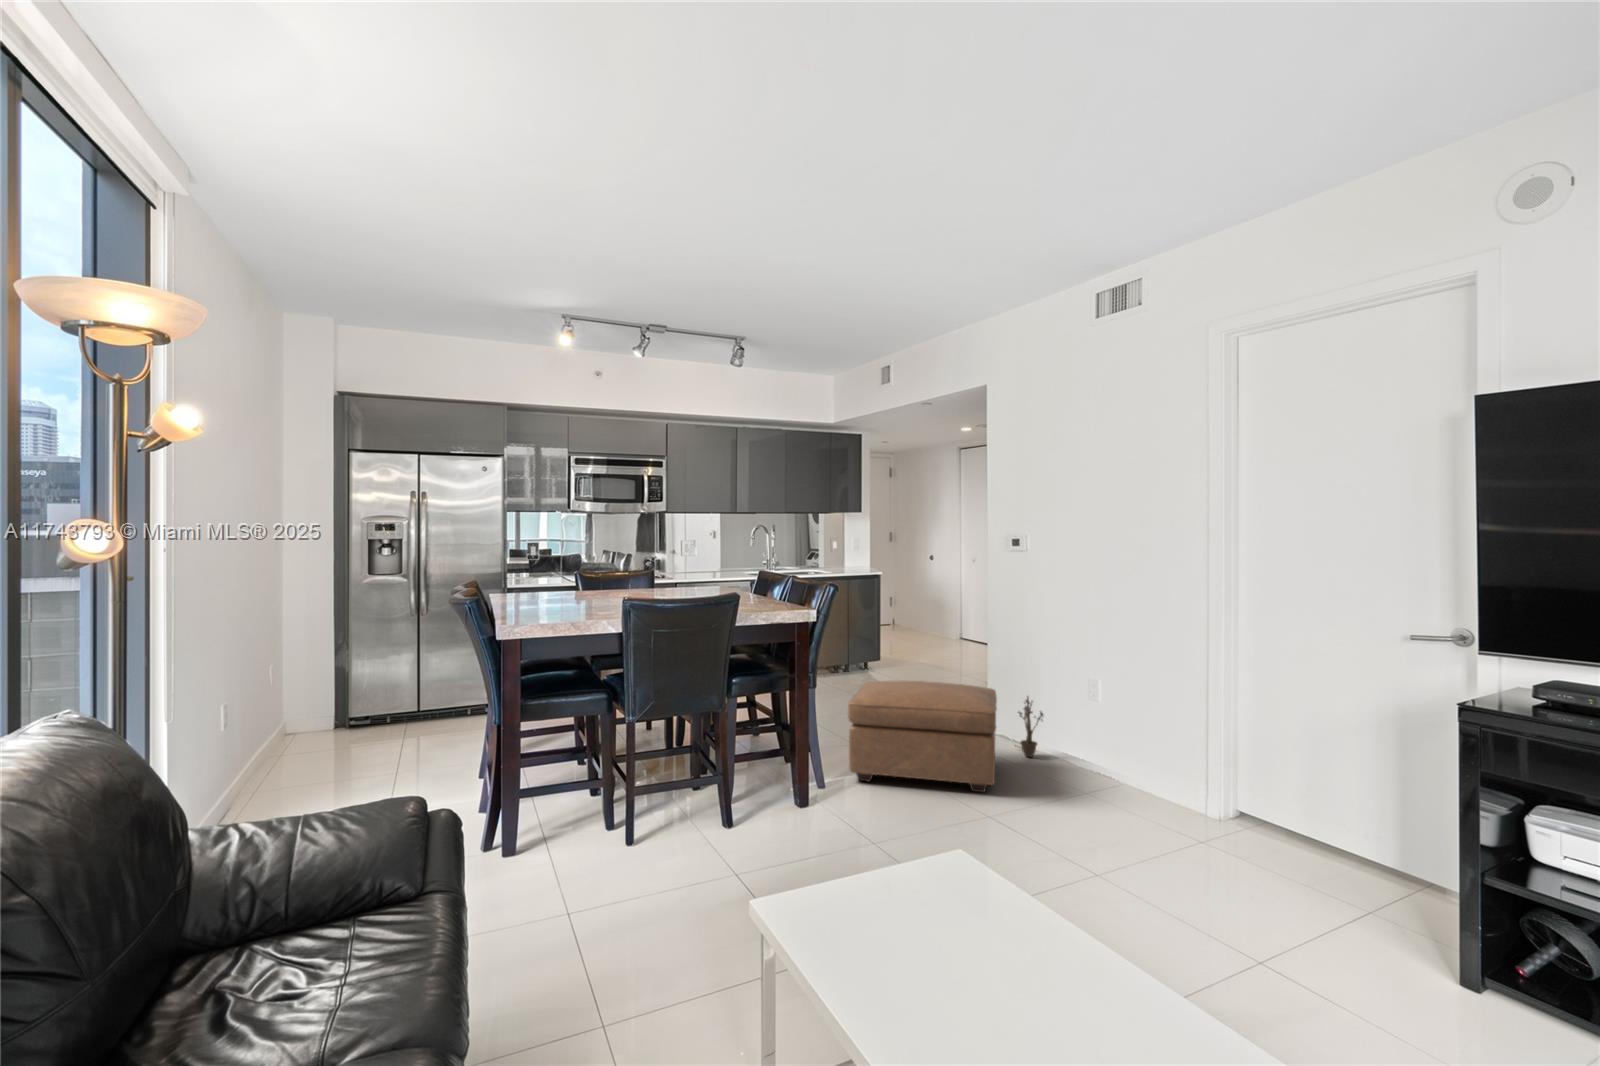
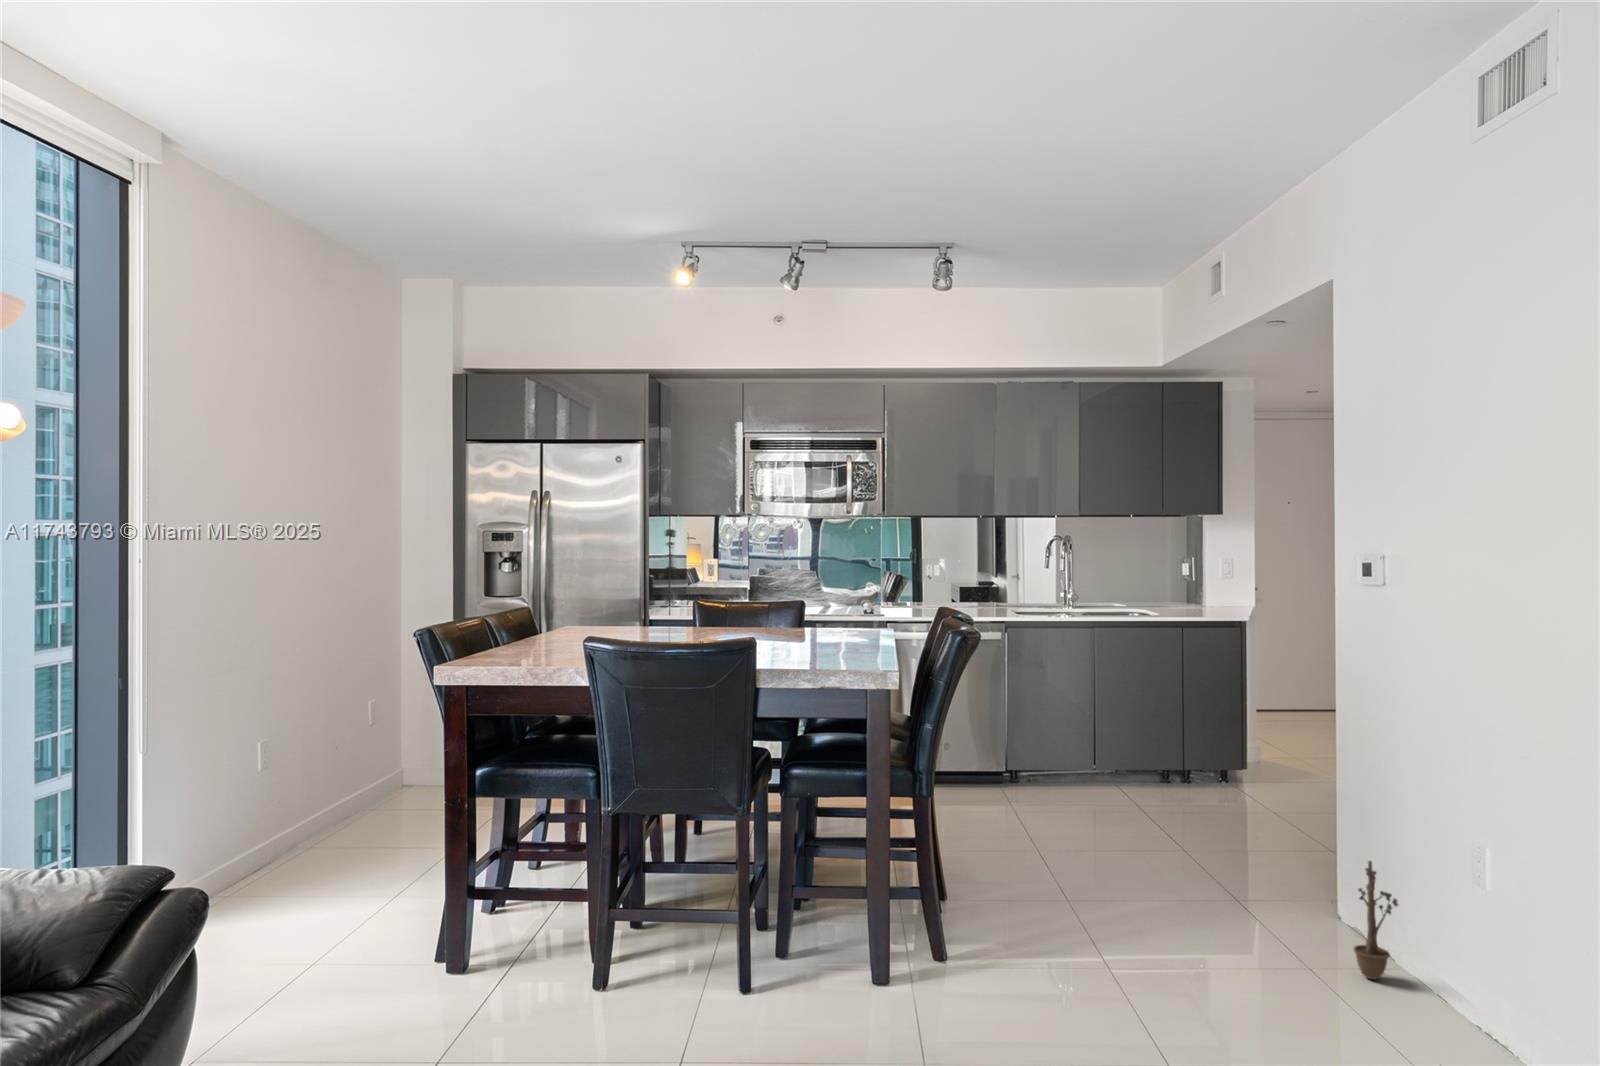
ottoman: present [848,681,997,792] -> none [991,799,1291,1024]

